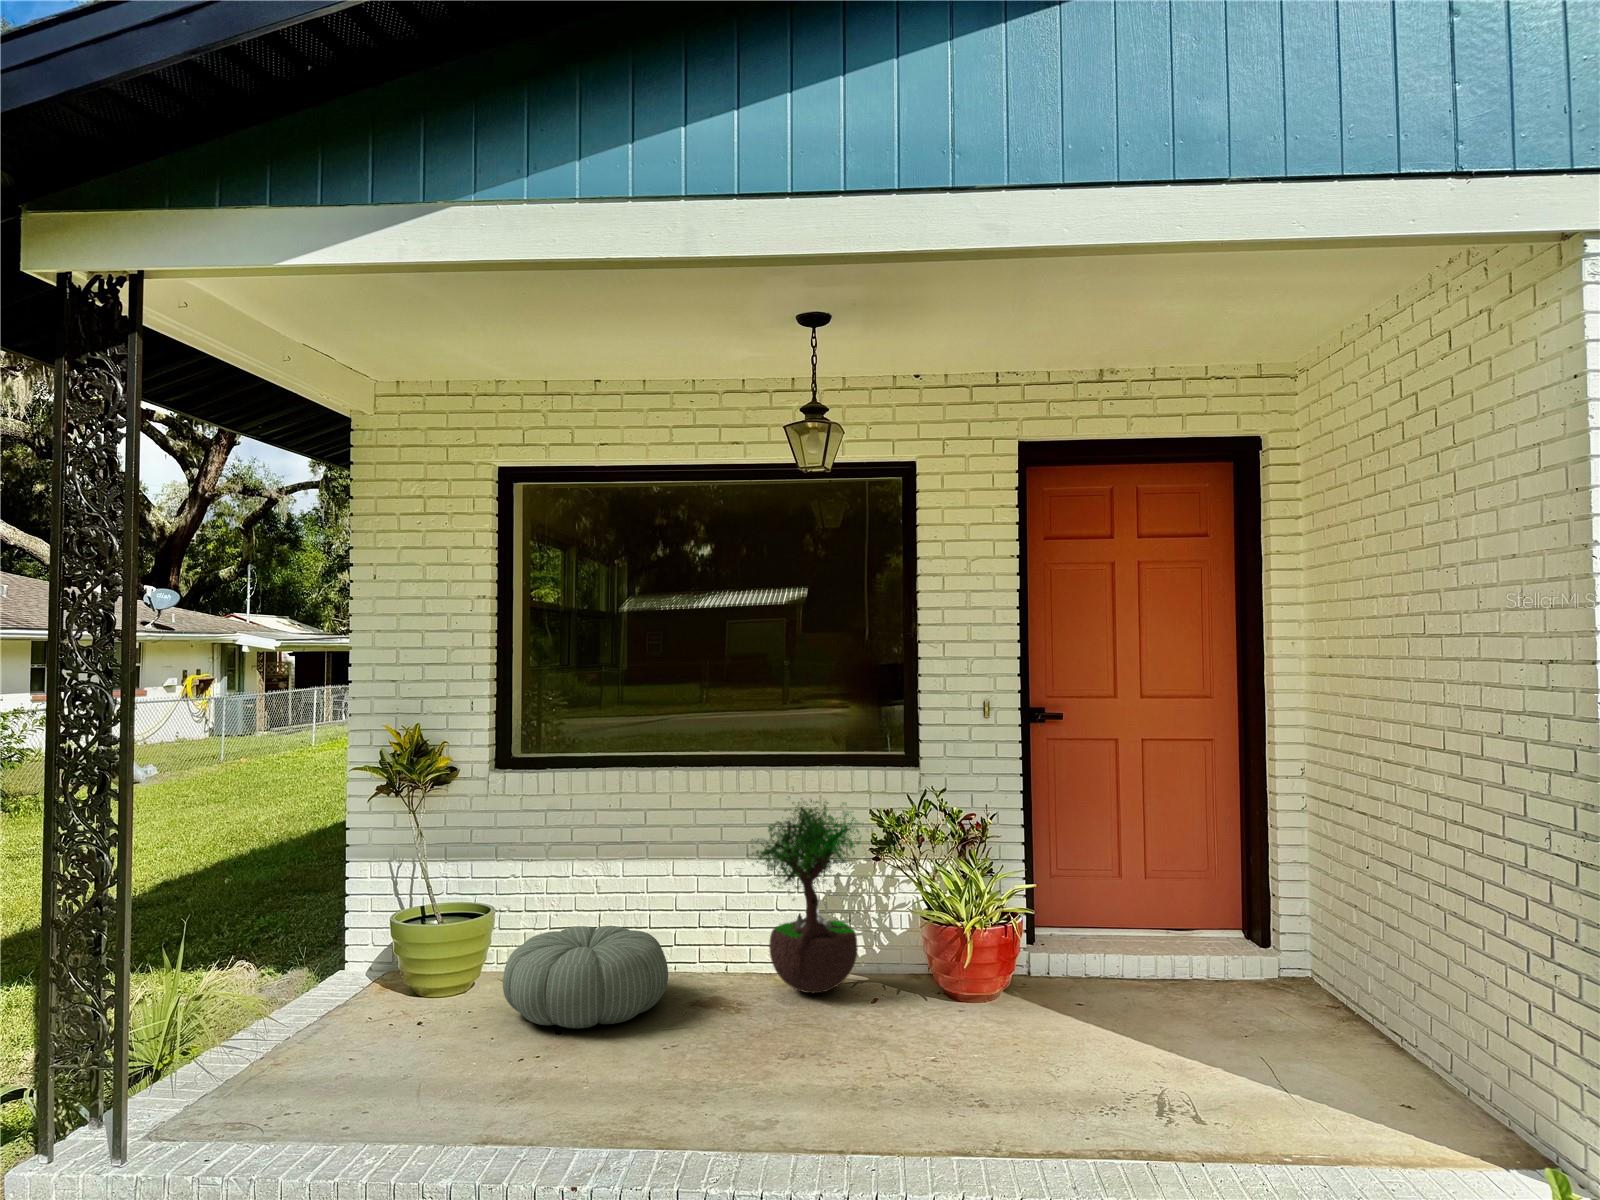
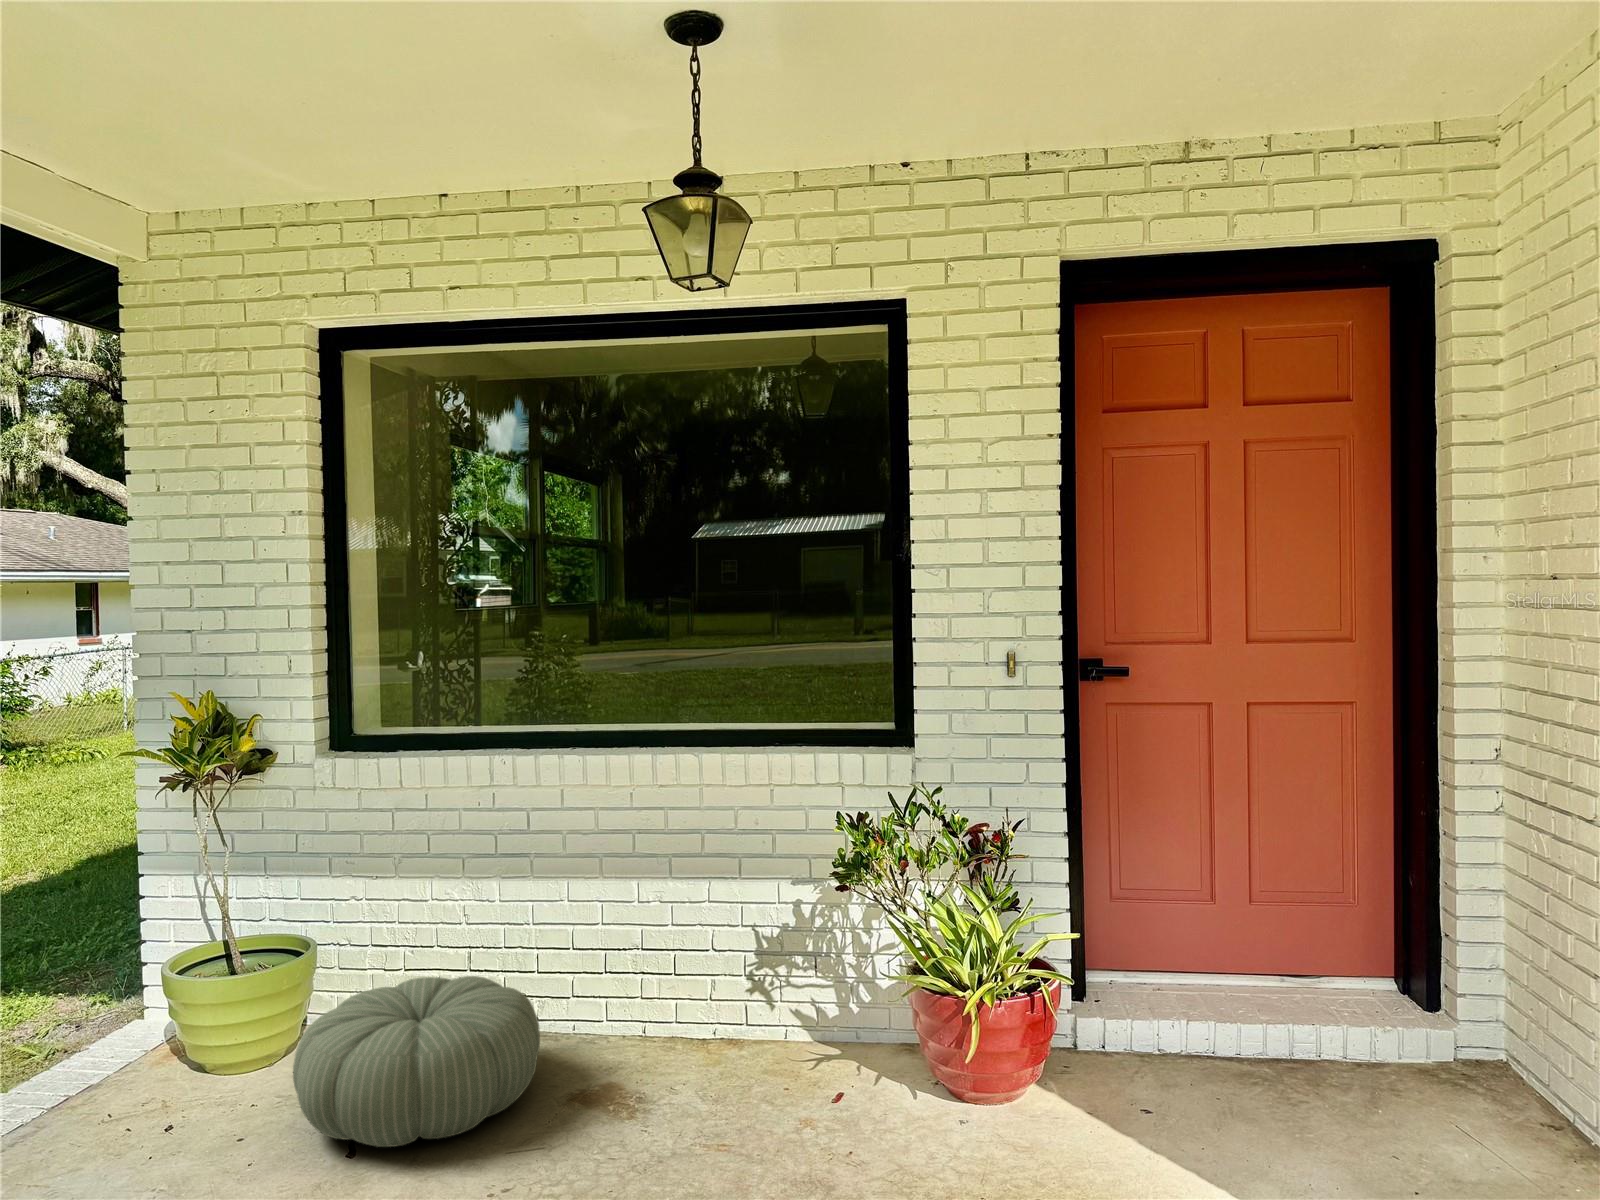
potted tree: present [748,800,863,993] -> none [650,783,828,1081]

